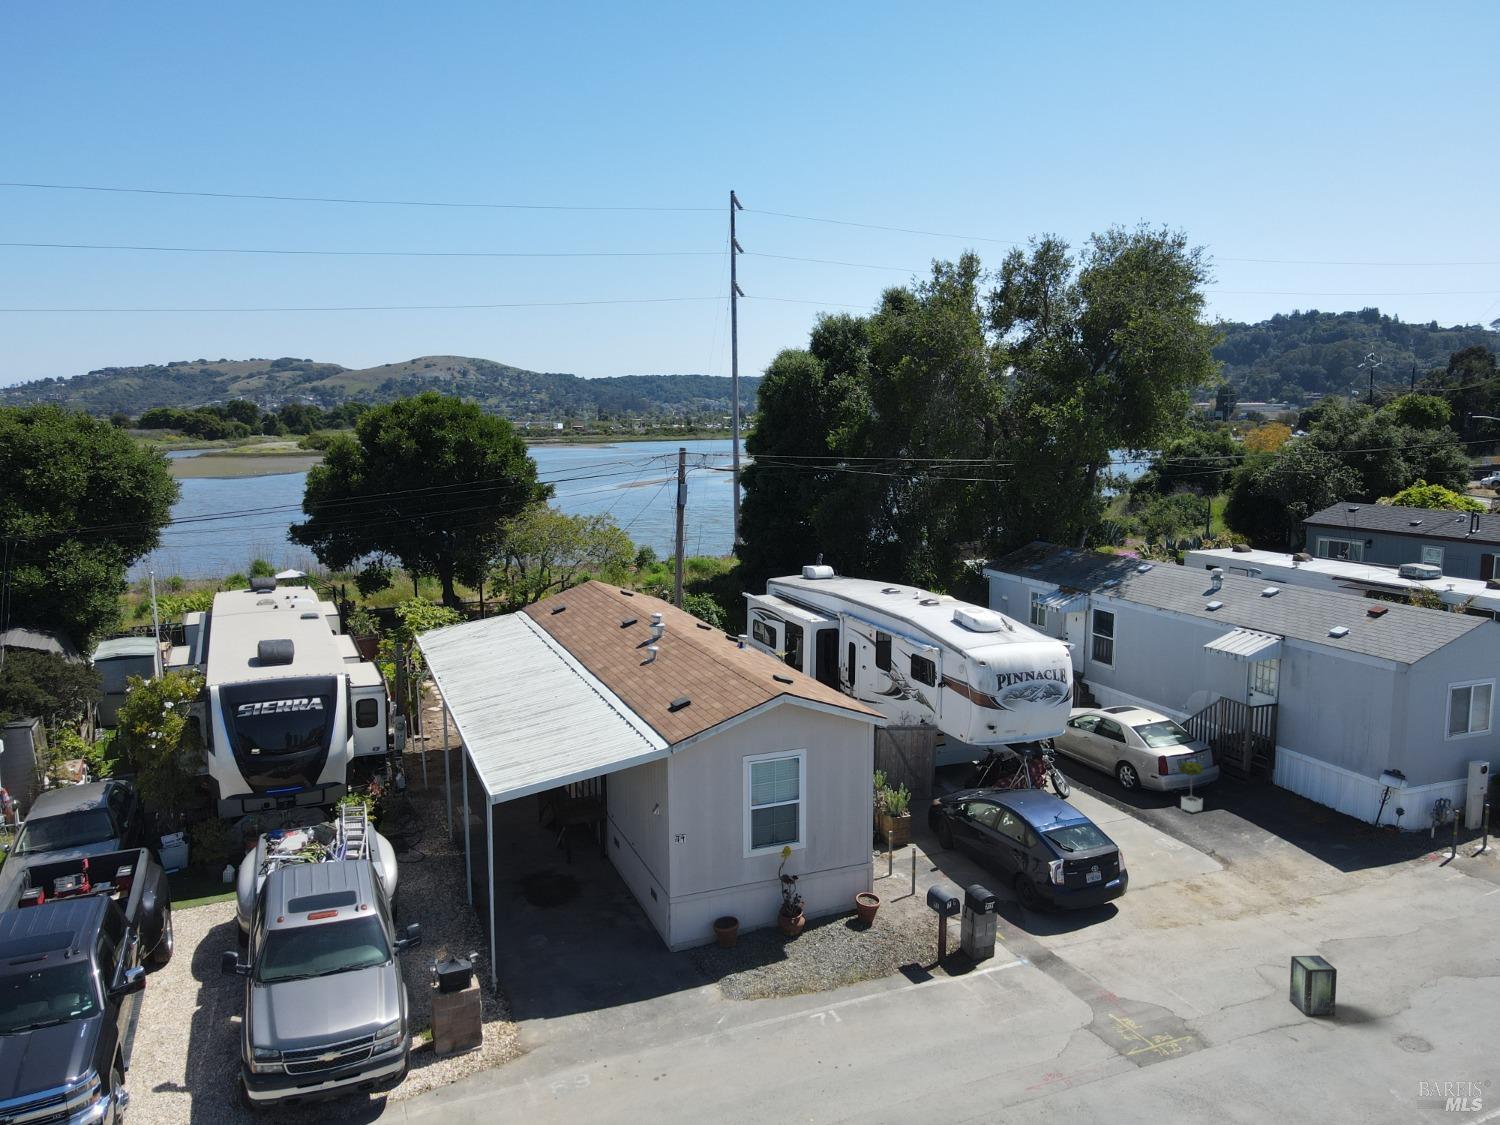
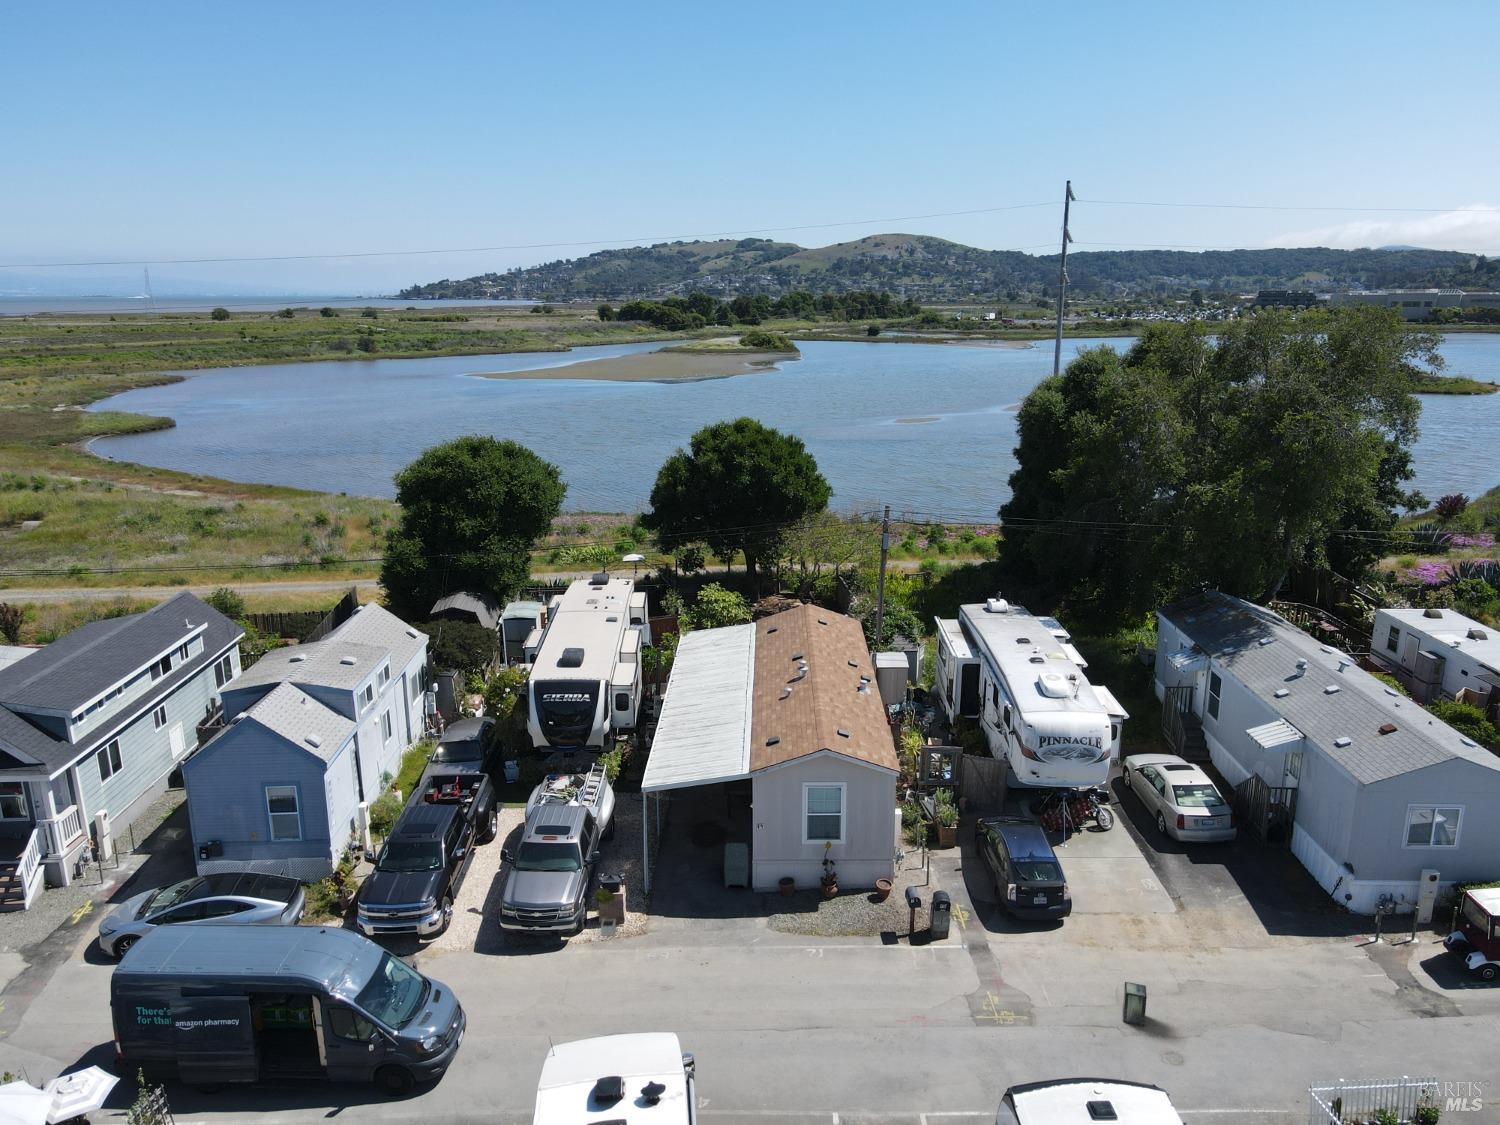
potted tree: present [1179,762,1203,812] -> present [595,889,616,936]
bench: none [604,880,660,953] -> present [724,843,748,888]

